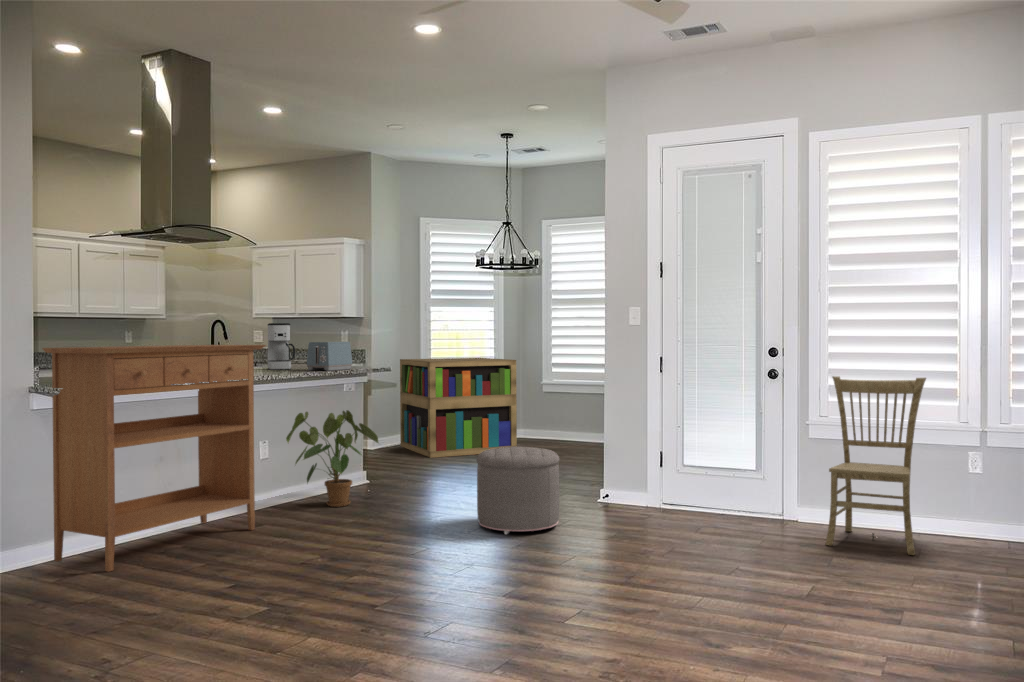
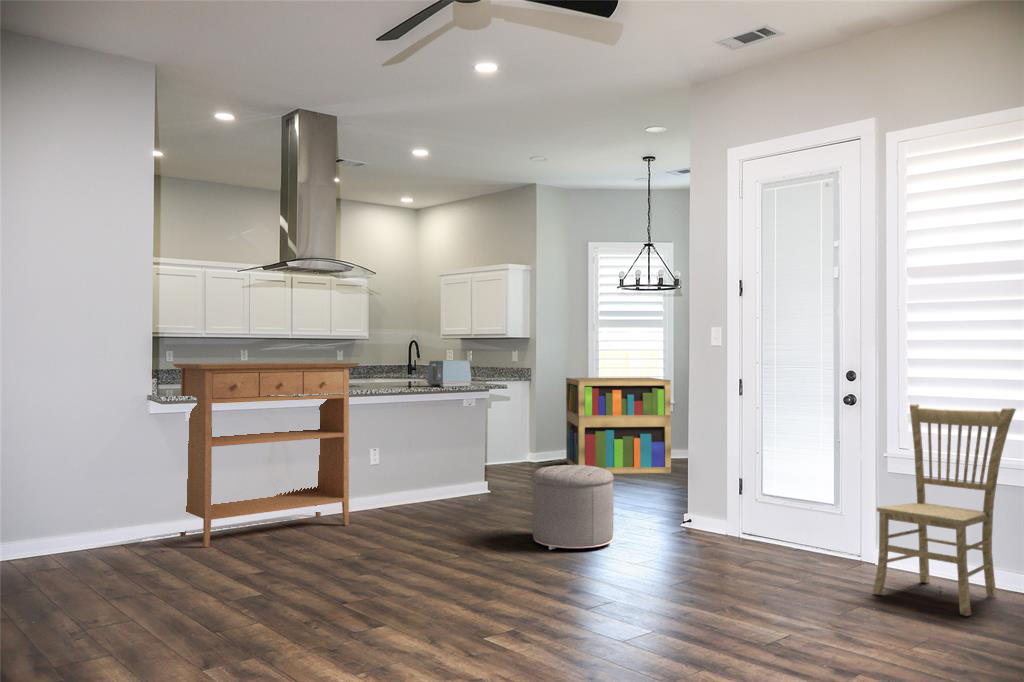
coffee maker: present [268,323,295,370] -> none [406,344,430,385]
house plant: present [286,410,378,507] -> none [402,423,488,512]

